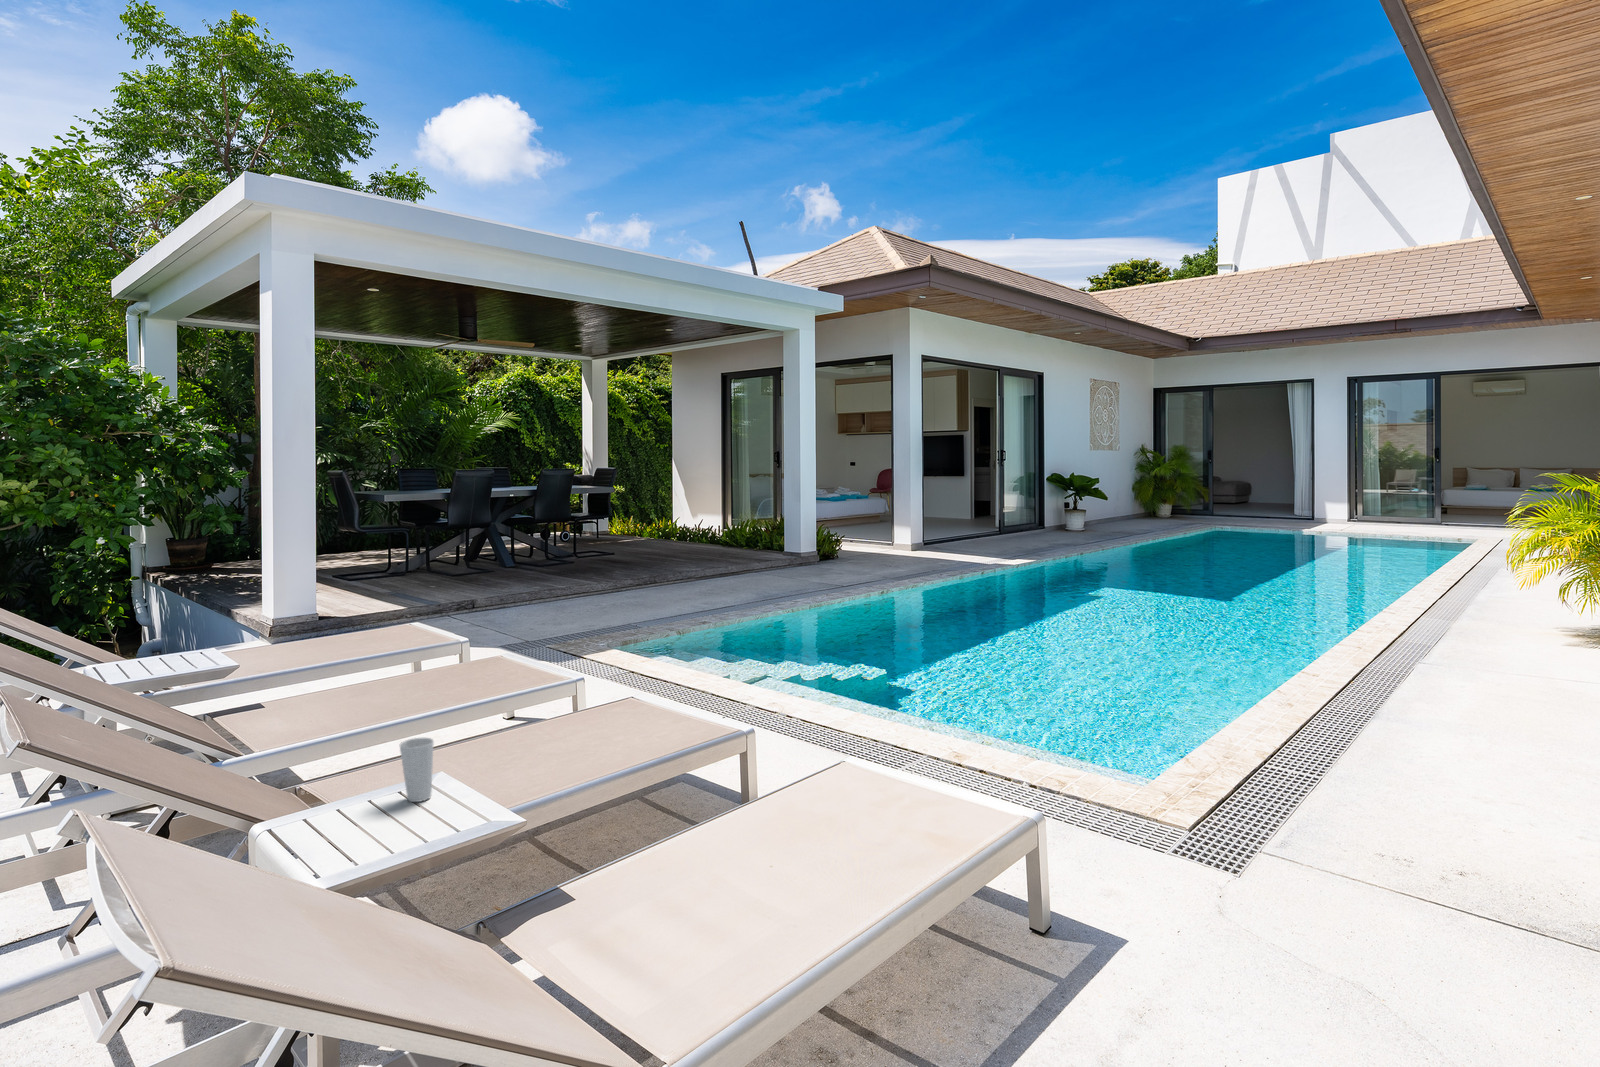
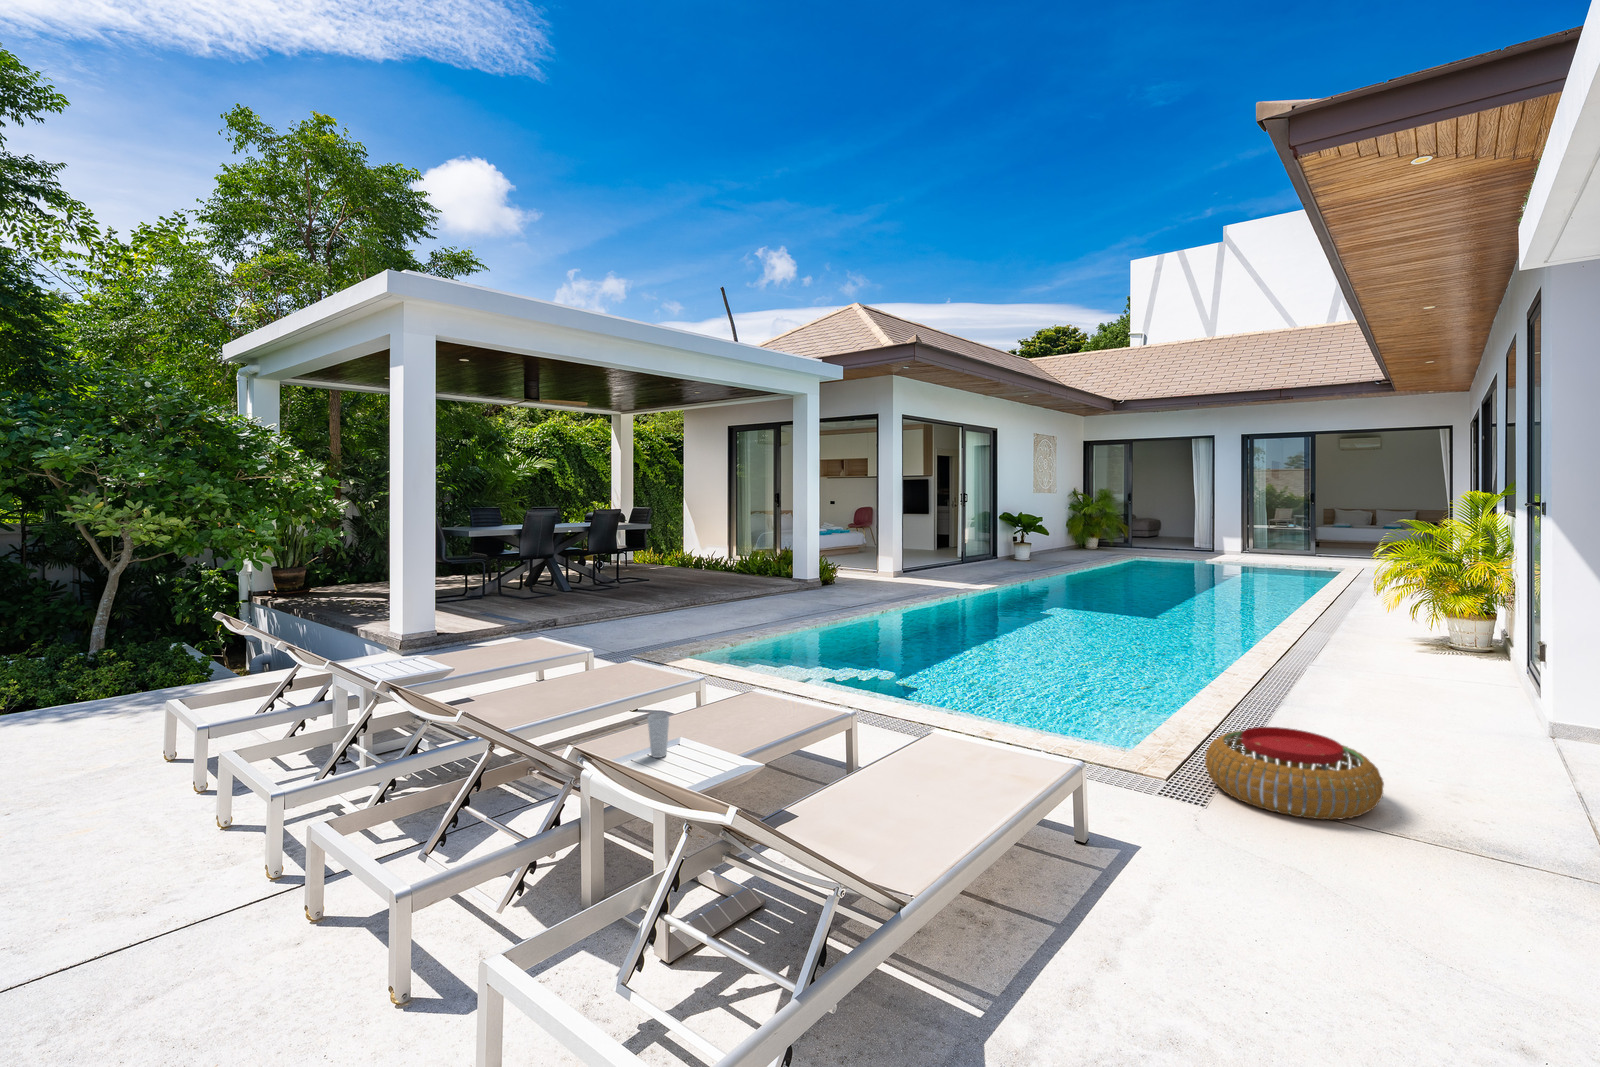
pouf: none [1242,756,1502,898] -> present [1205,727,1384,820]

